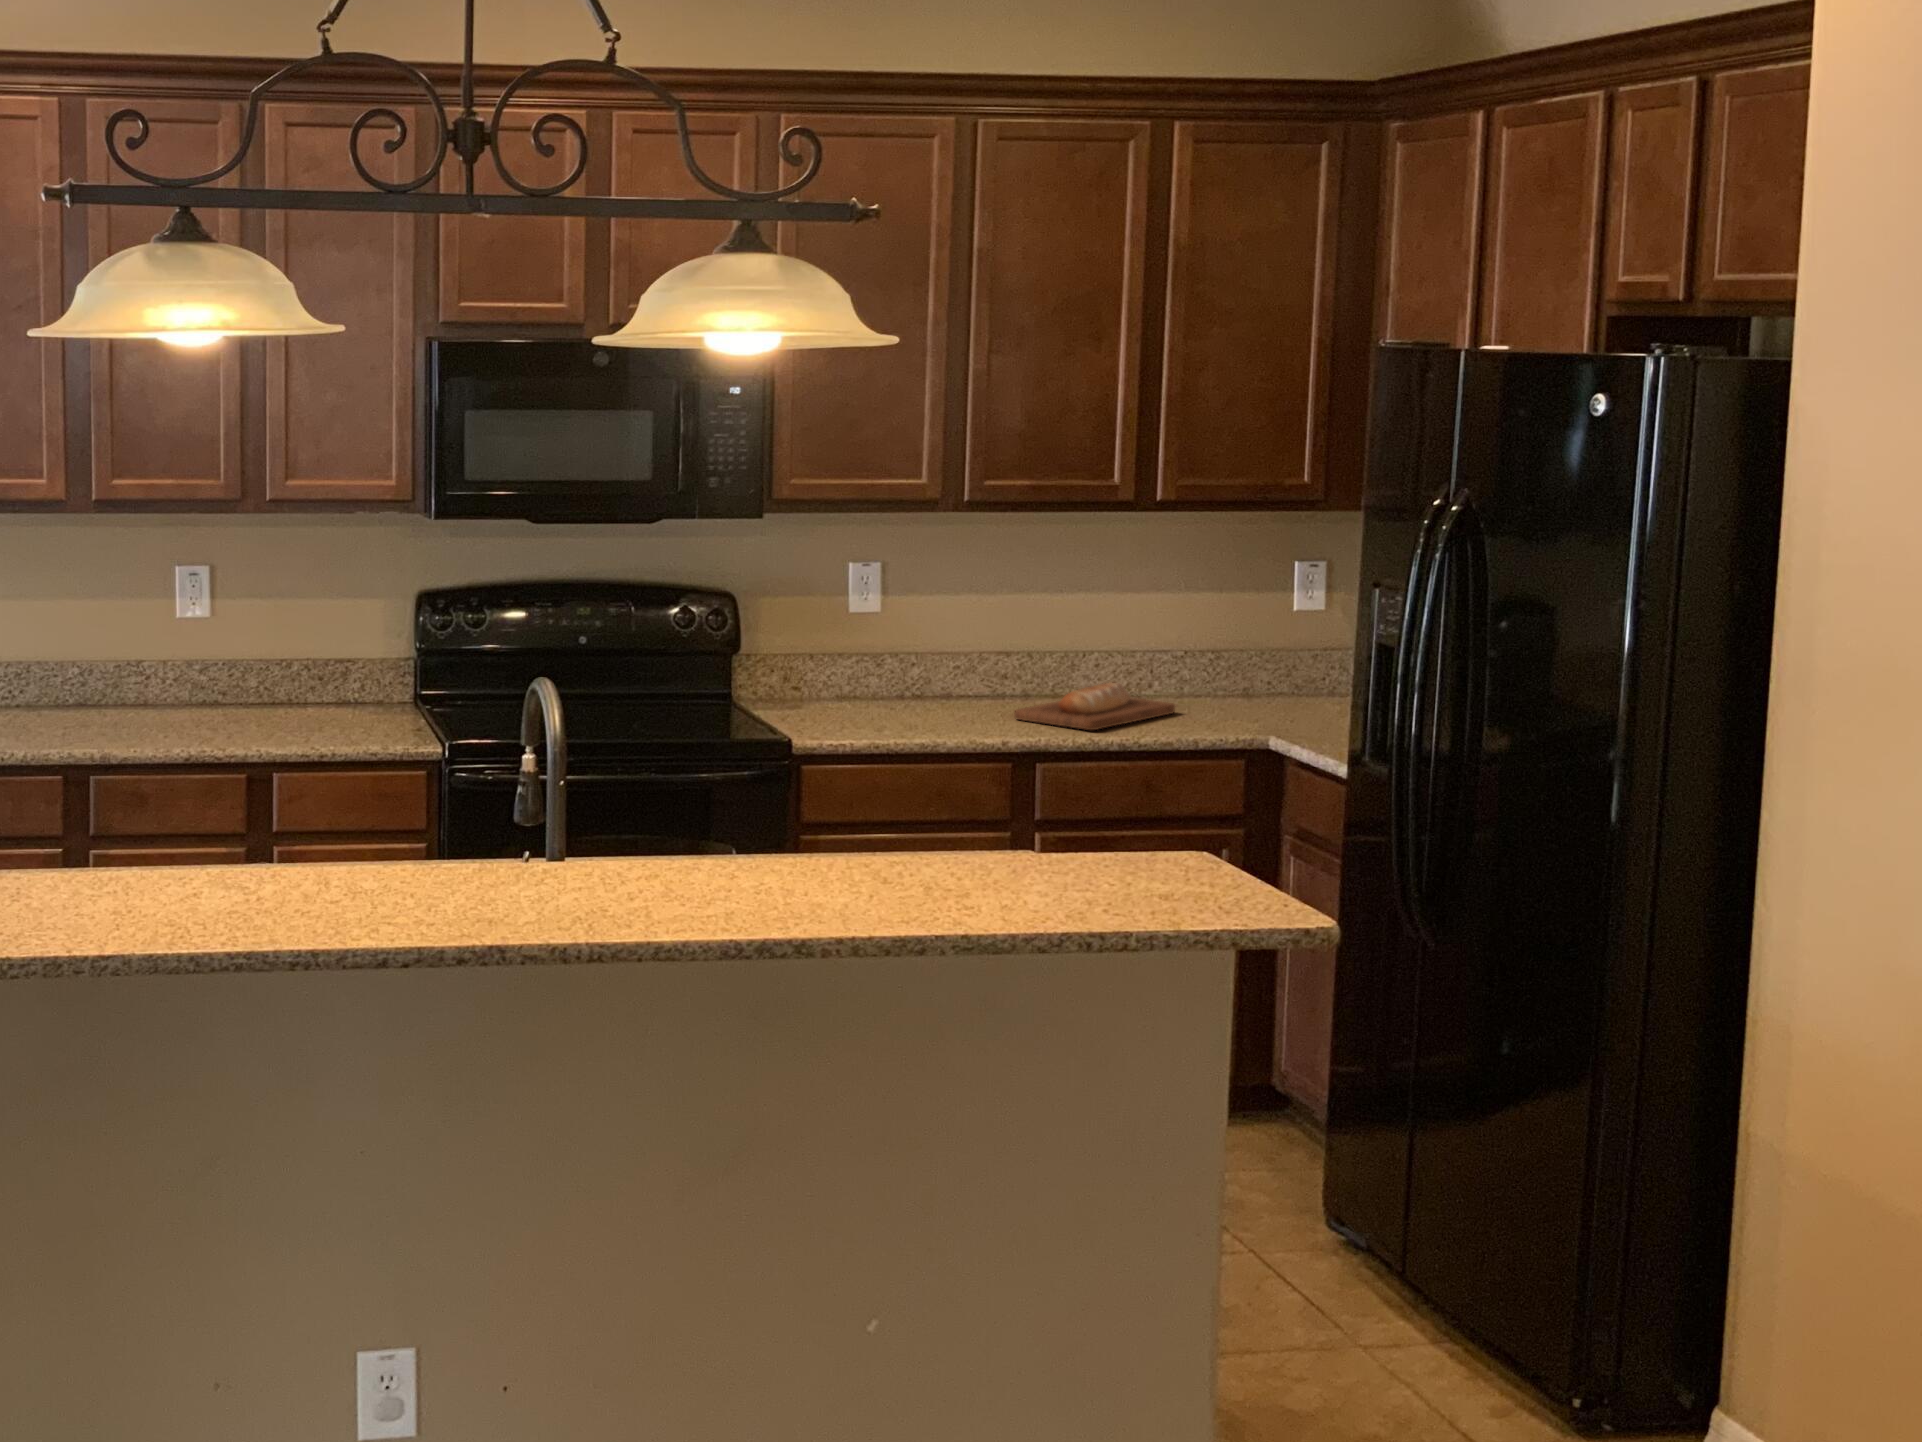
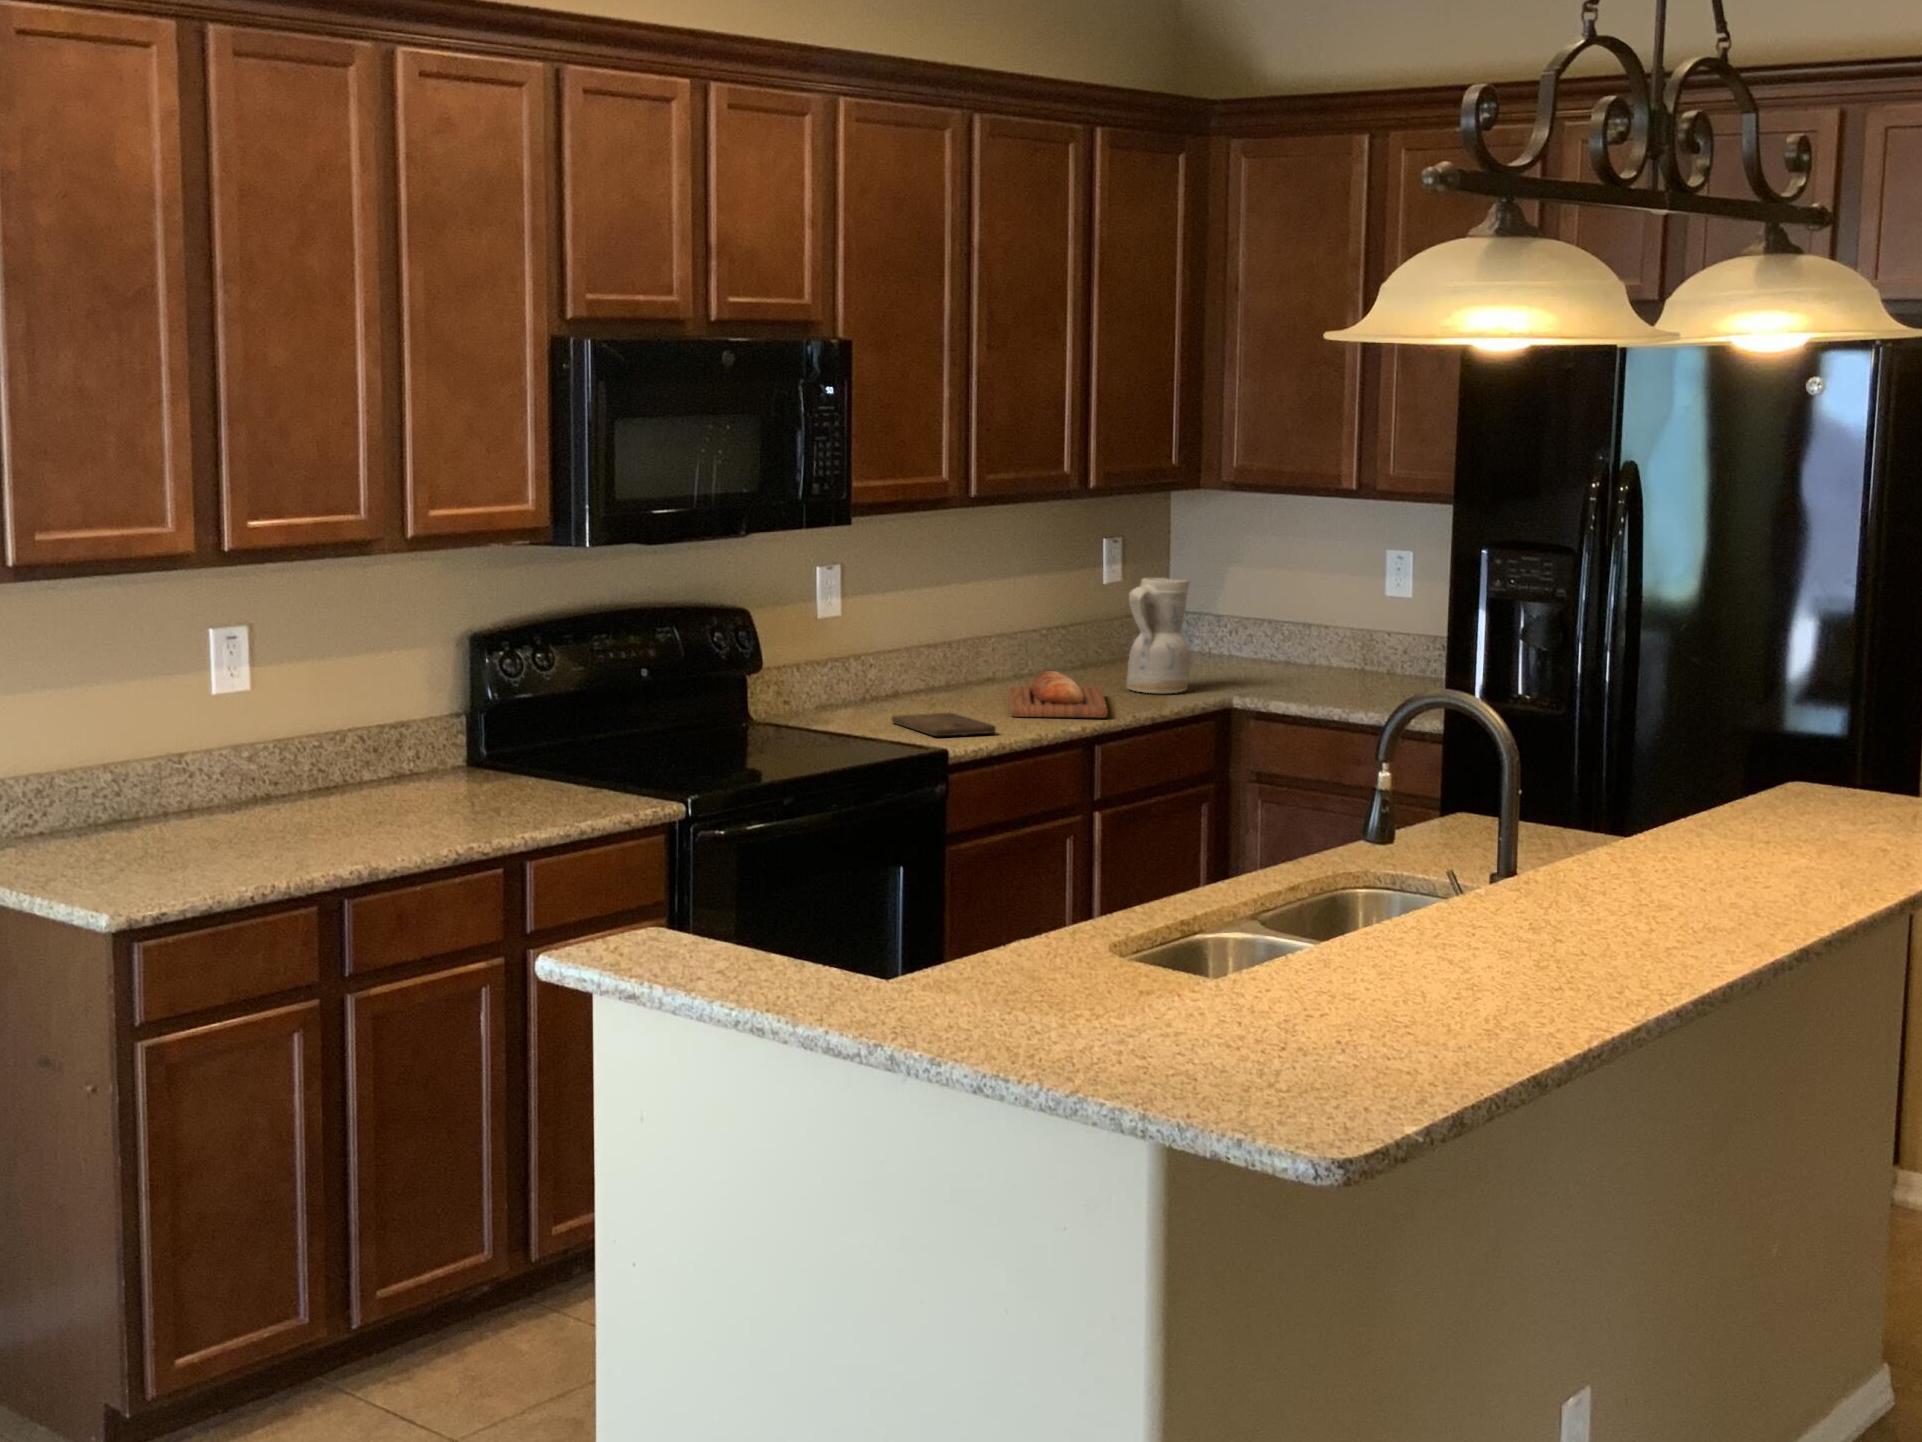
ceramic pitcher: none [1217,602,1298,719] -> present [1126,578,1190,693]
cutting board: none [871,705,949,729] -> present [892,713,996,736]

